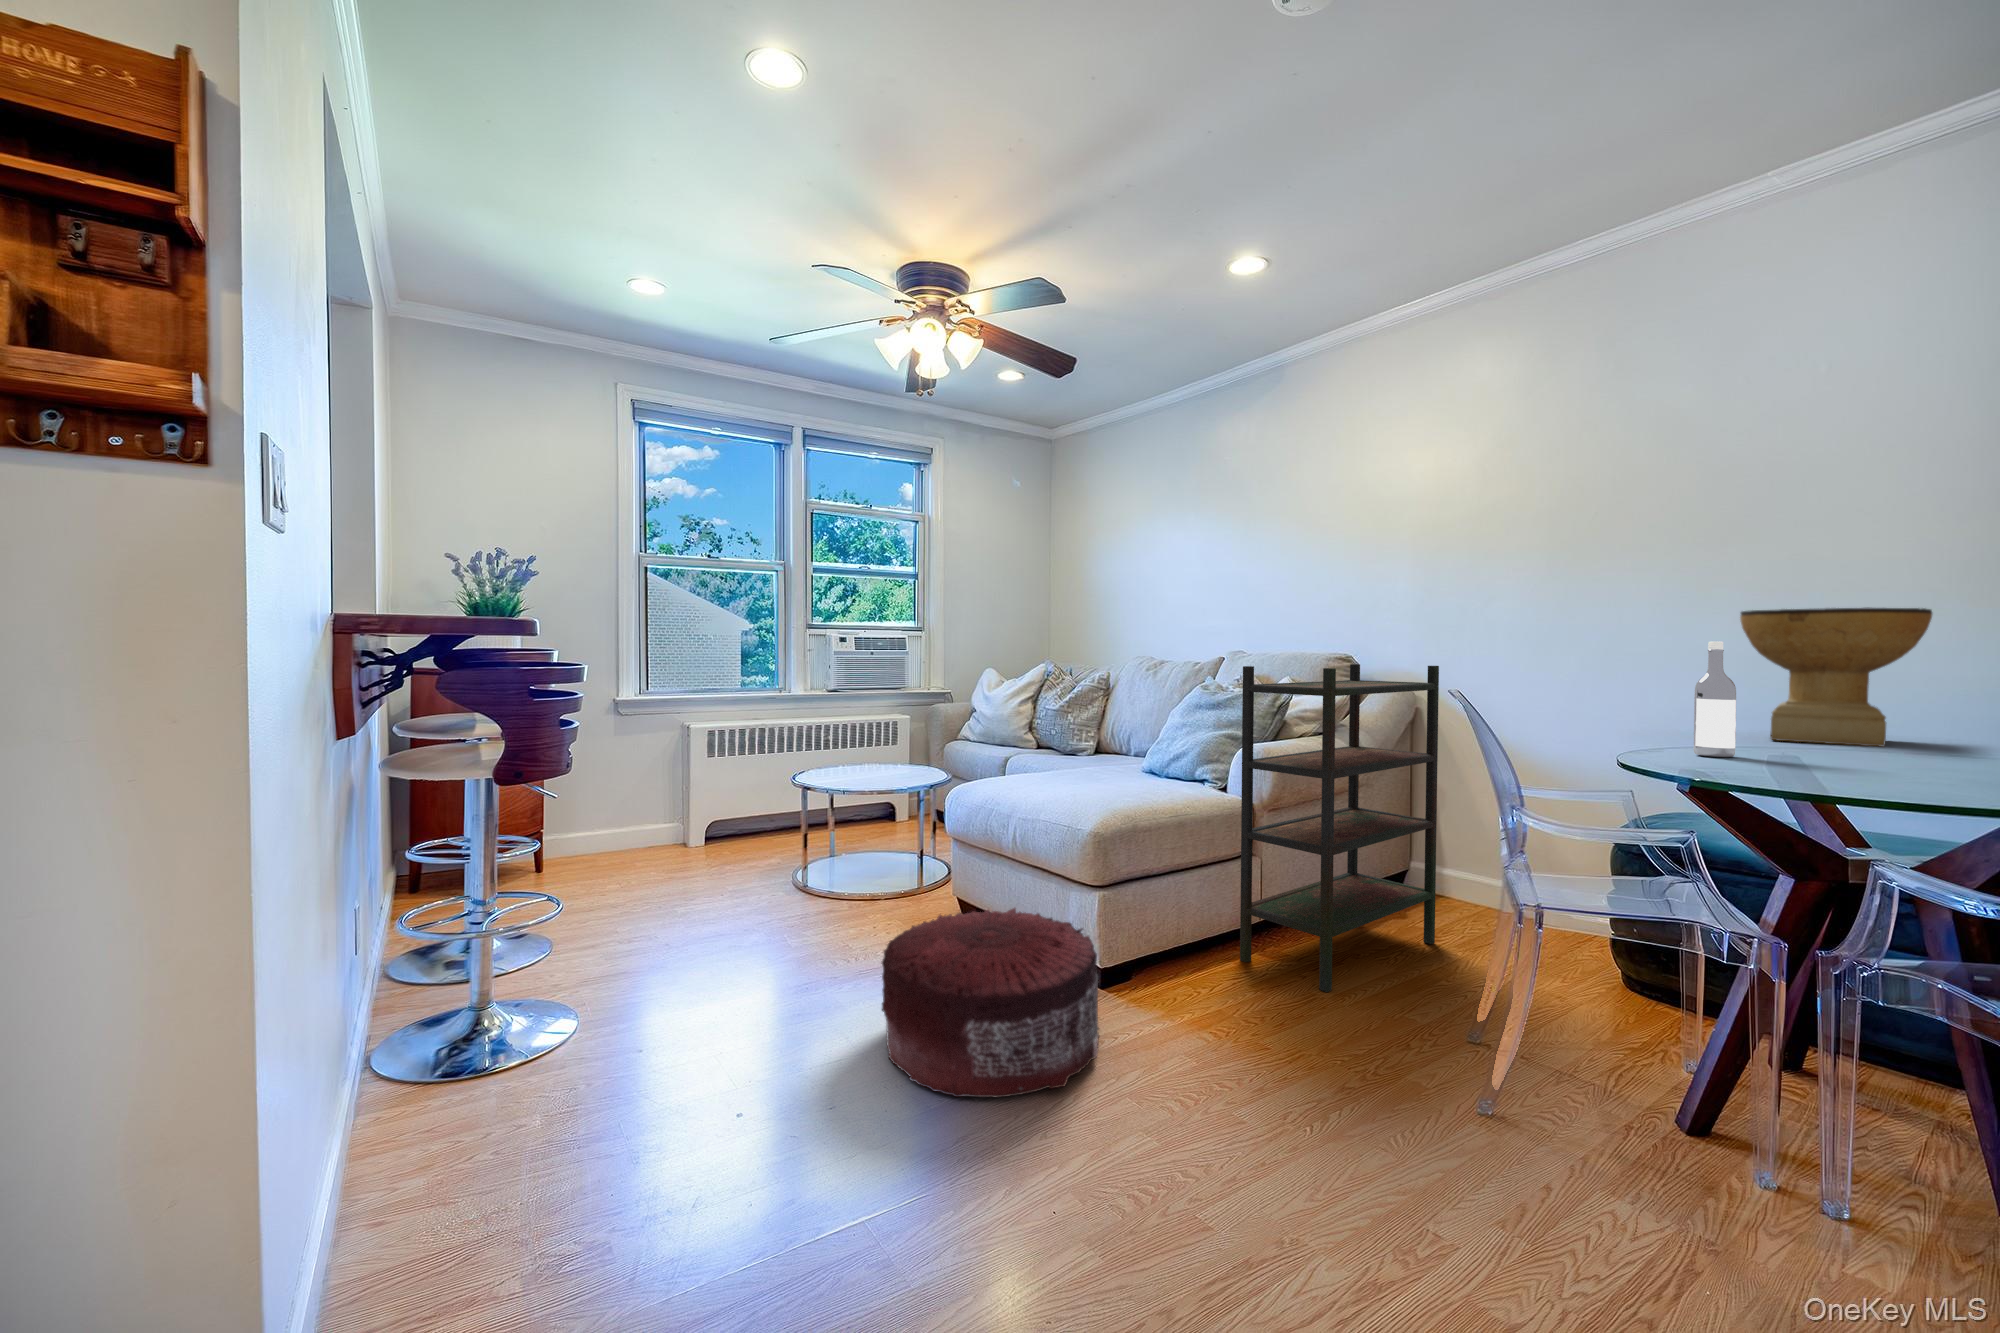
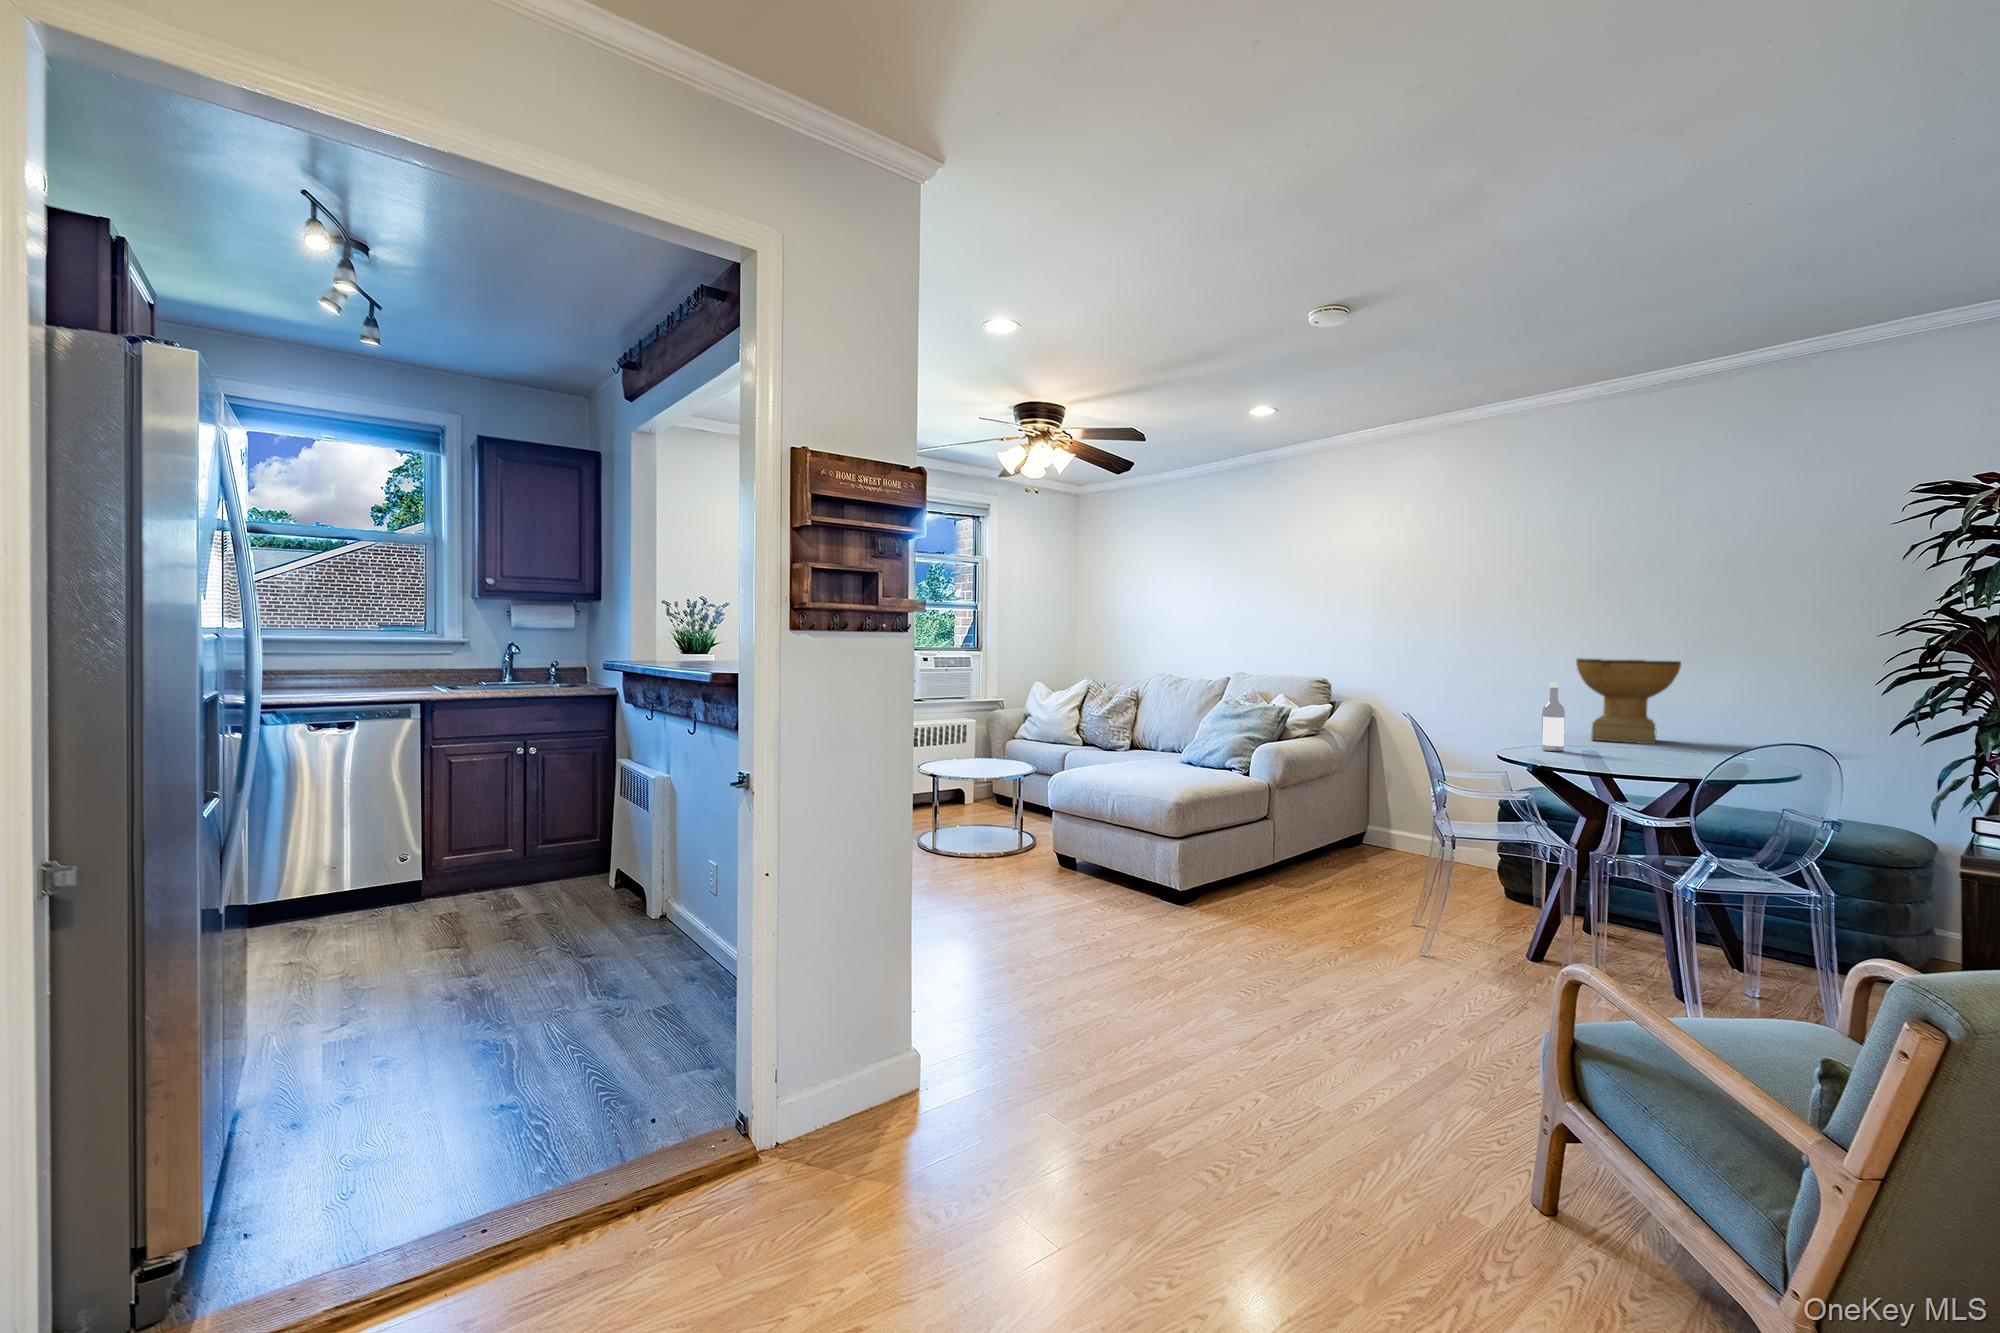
bookshelf: present [1240,664,1439,992] -> none [1262,688,1390,903]
pouf: present [882,908,1099,1098] -> none [1061,850,1197,955]

